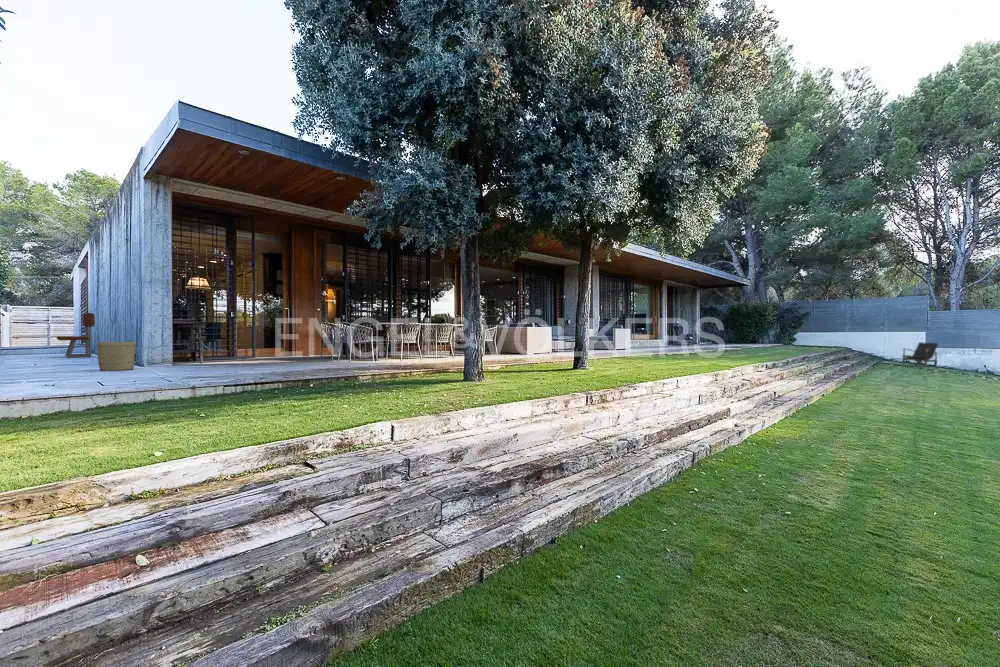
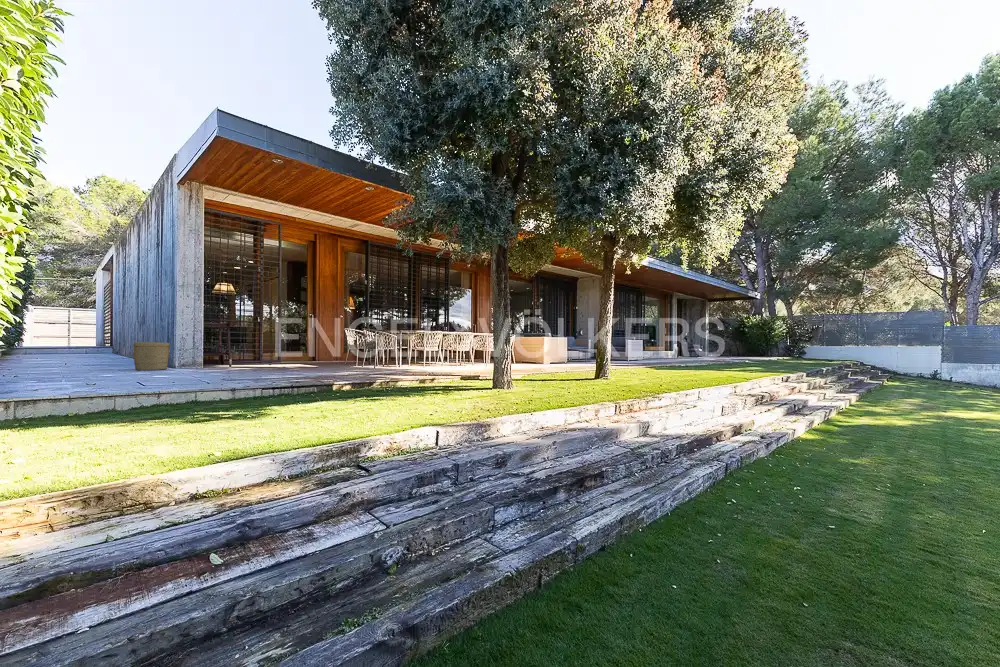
bench: present [57,313,95,358] -> none [89,314,126,357]
lounge chair: present [902,342,938,366] -> none [918,356,955,381]

